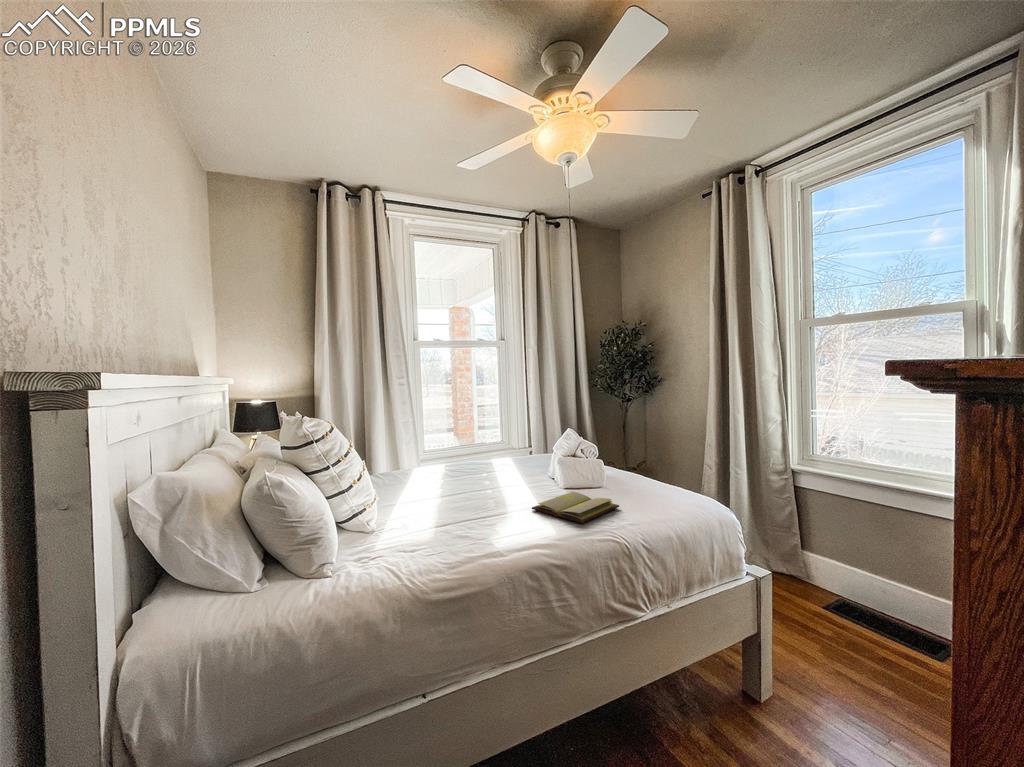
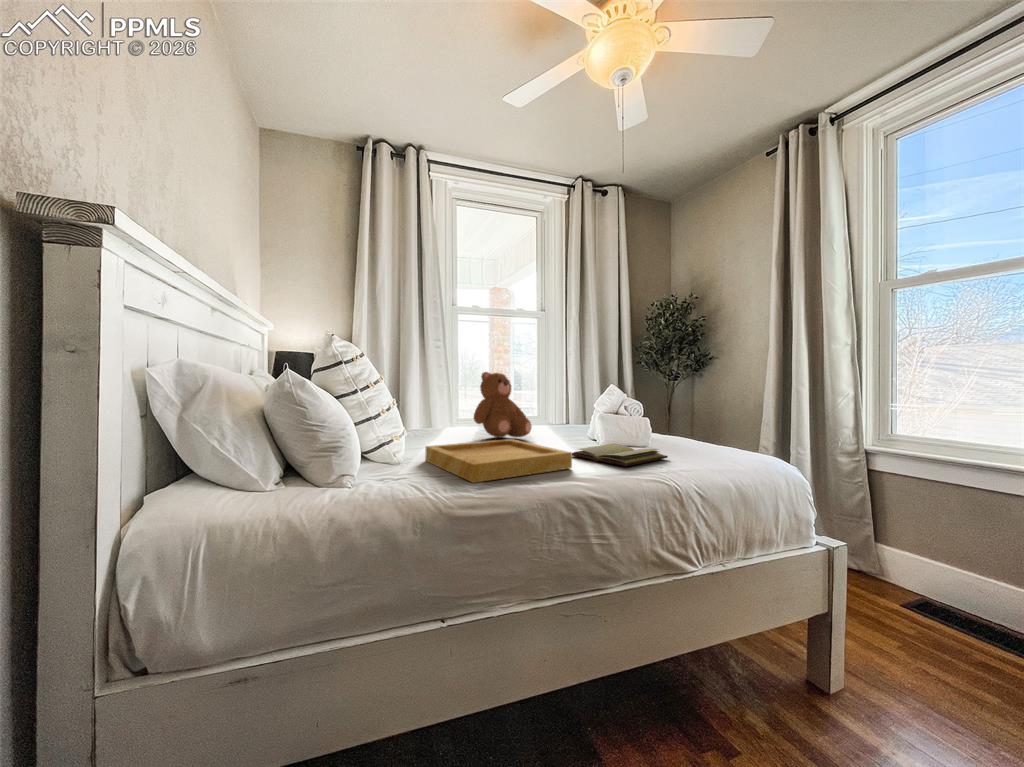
teddy bear: none [441,420,497,487] -> present [474,372,531,438]
tray: none [399,495,534,560] -> present [425,439,572,483]

